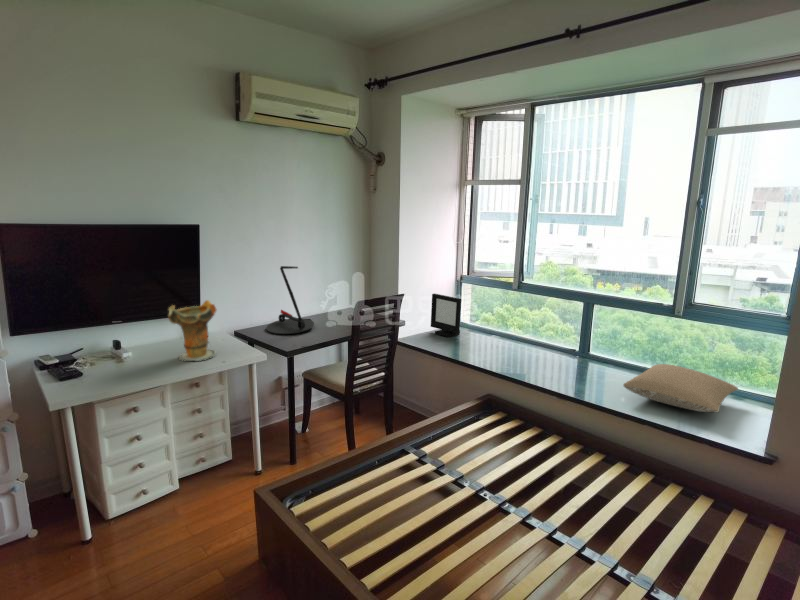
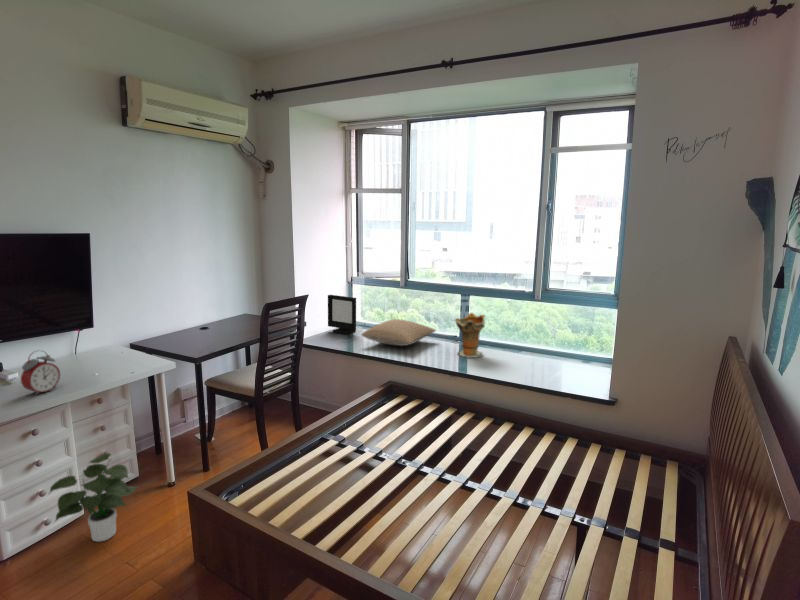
desk lamp: present [266,266,314,334] -> none [166,274,217,343]
decorative vase: present [168,300,217,361] -> present [455,313,485,358]
alarm clock: none [128,333,162,374] -> present [21,351,60,394]
pillow: present [624,364,738,412] -> present [362,319,436,346]
potted plant: none [145,436,225,519] -> present [50,454,137,542]

